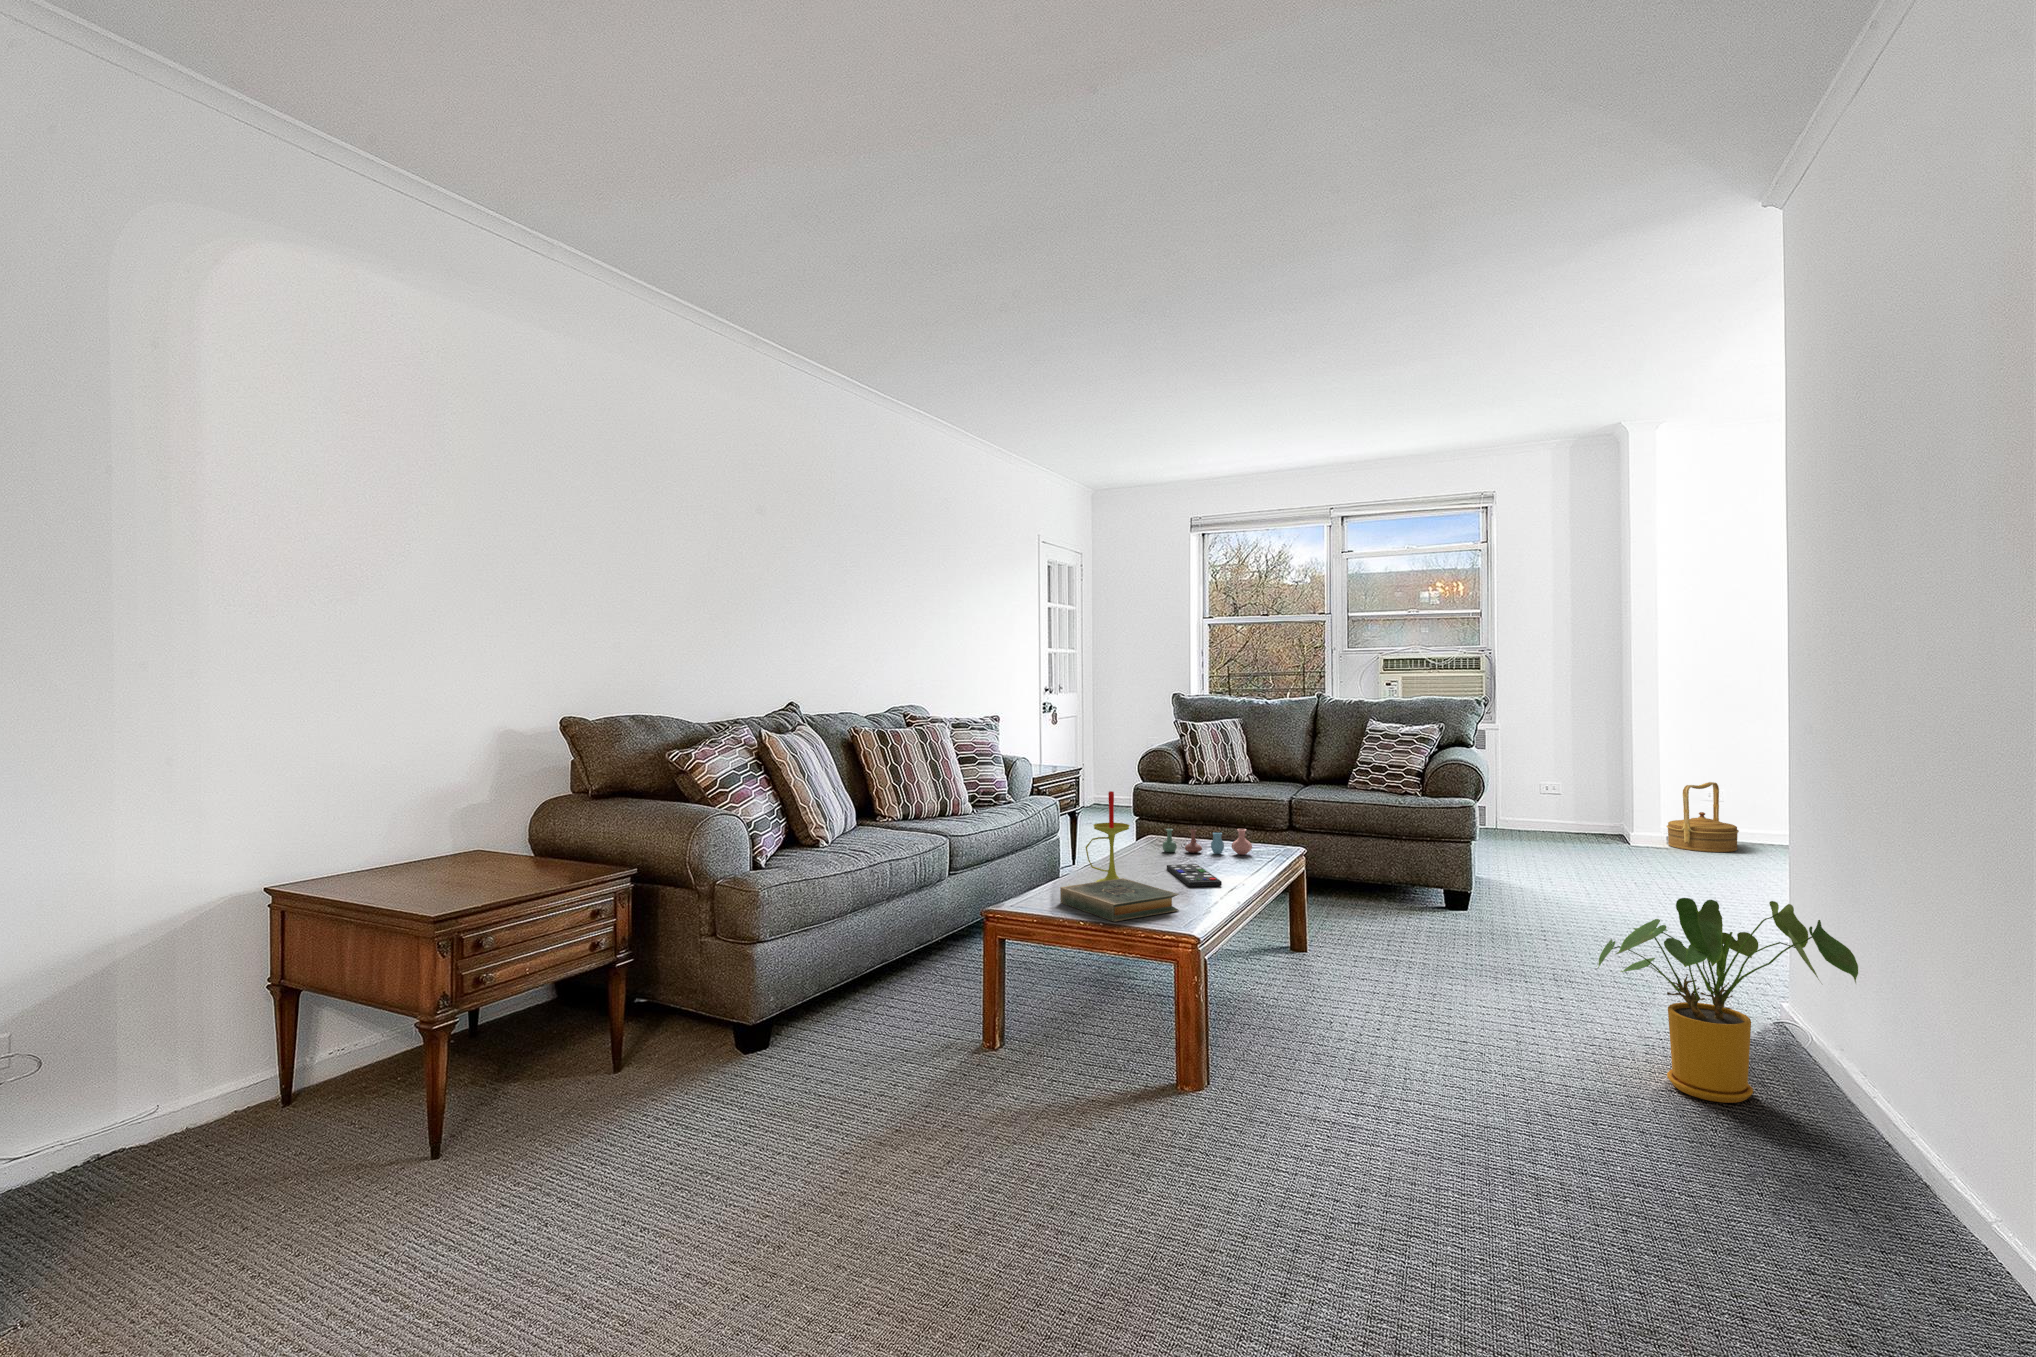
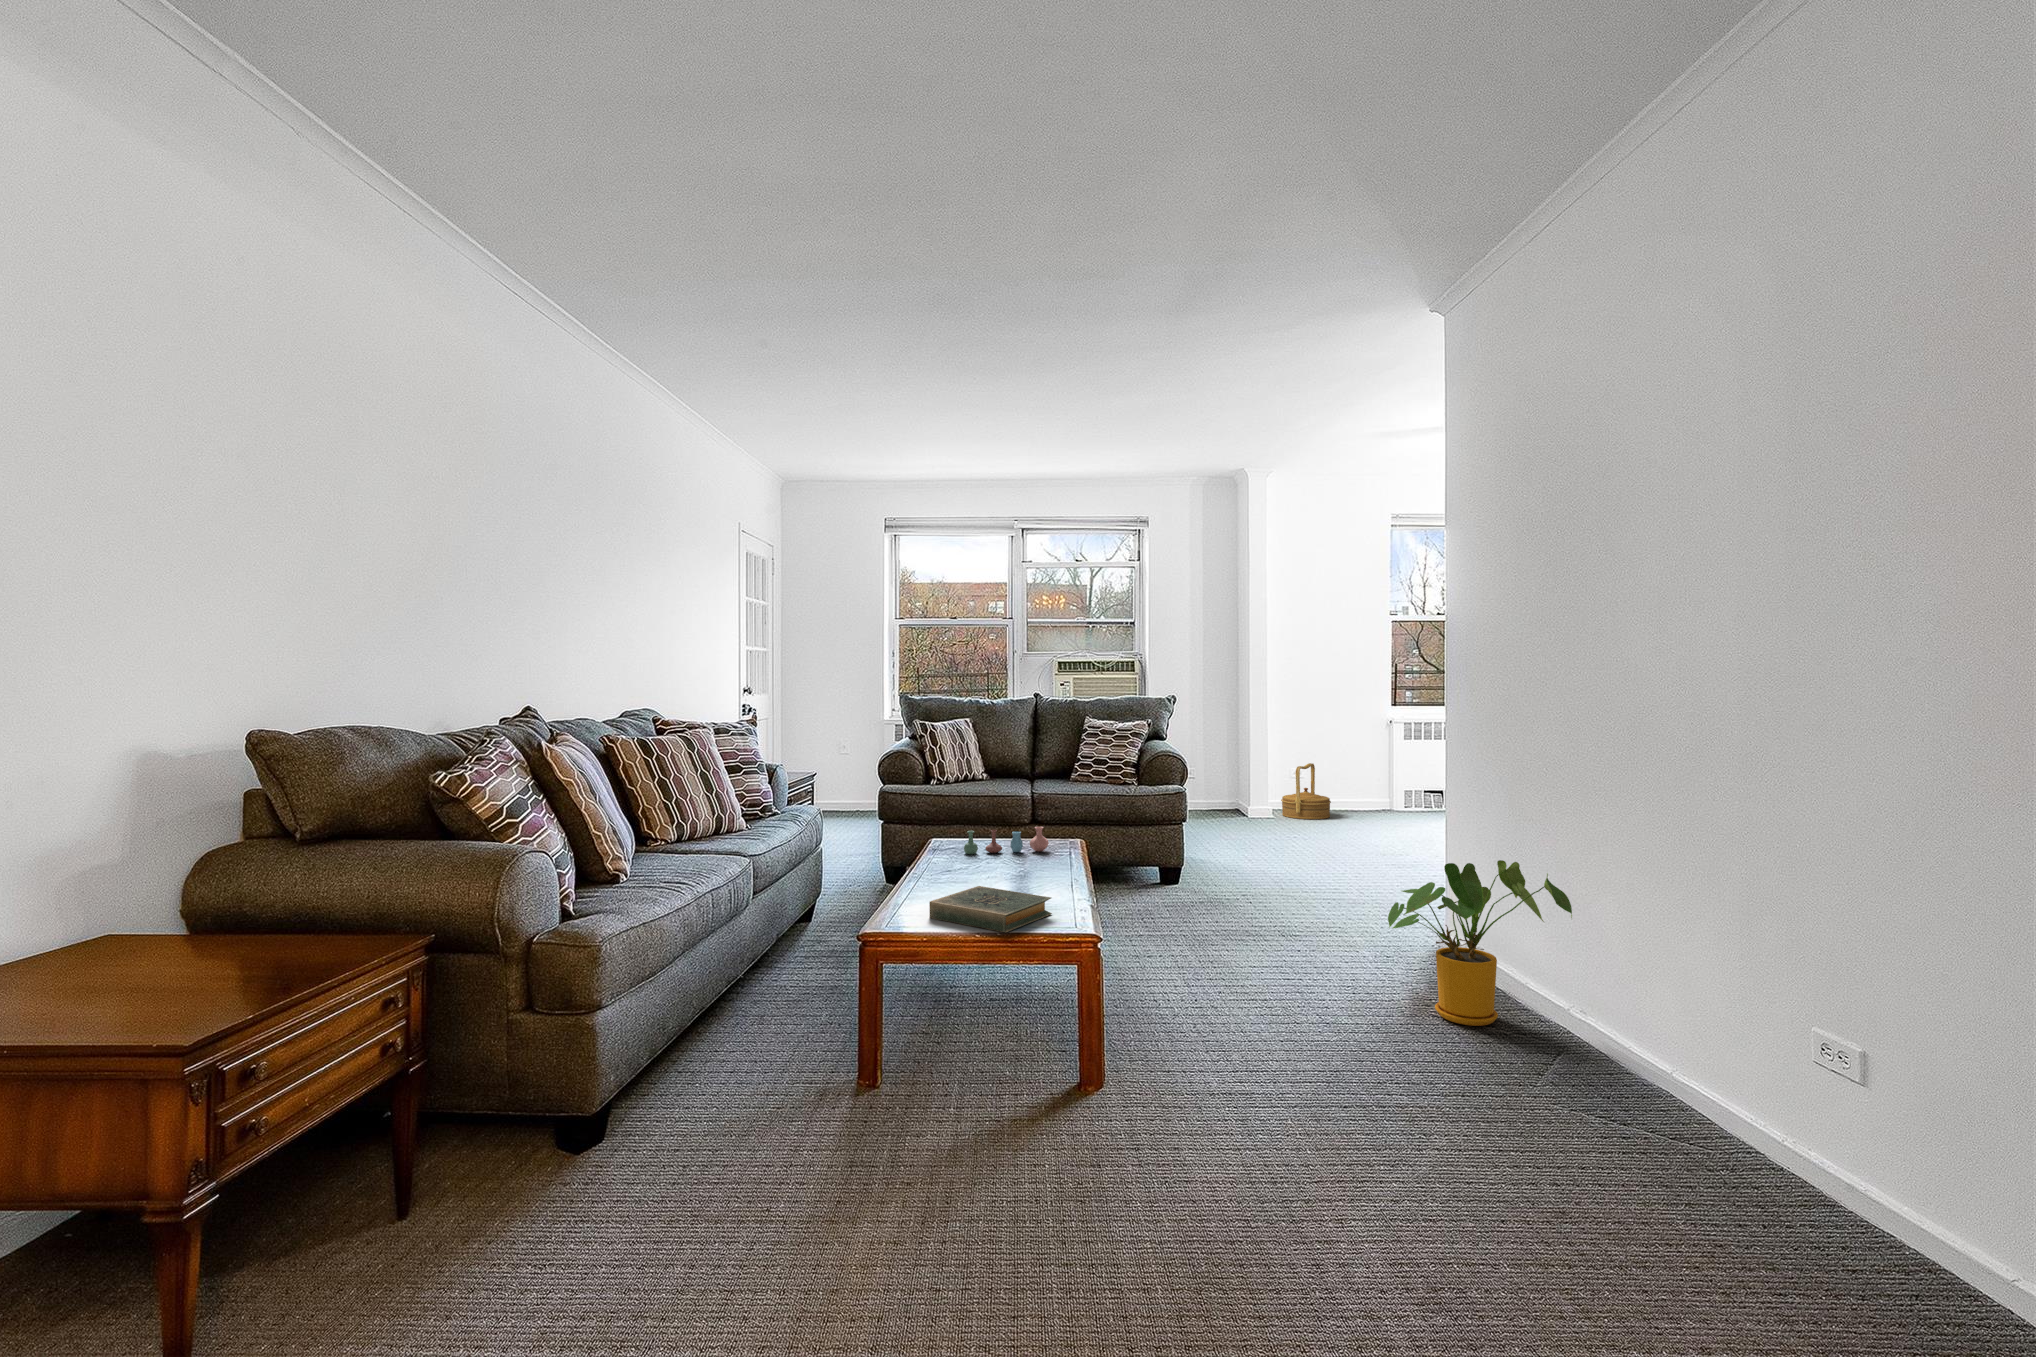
candle: present [1086,791,1130,882] -> none [931,795,973,895]
remote control: present [1167,864,1222,887] -> none [989,865,1059,888]

